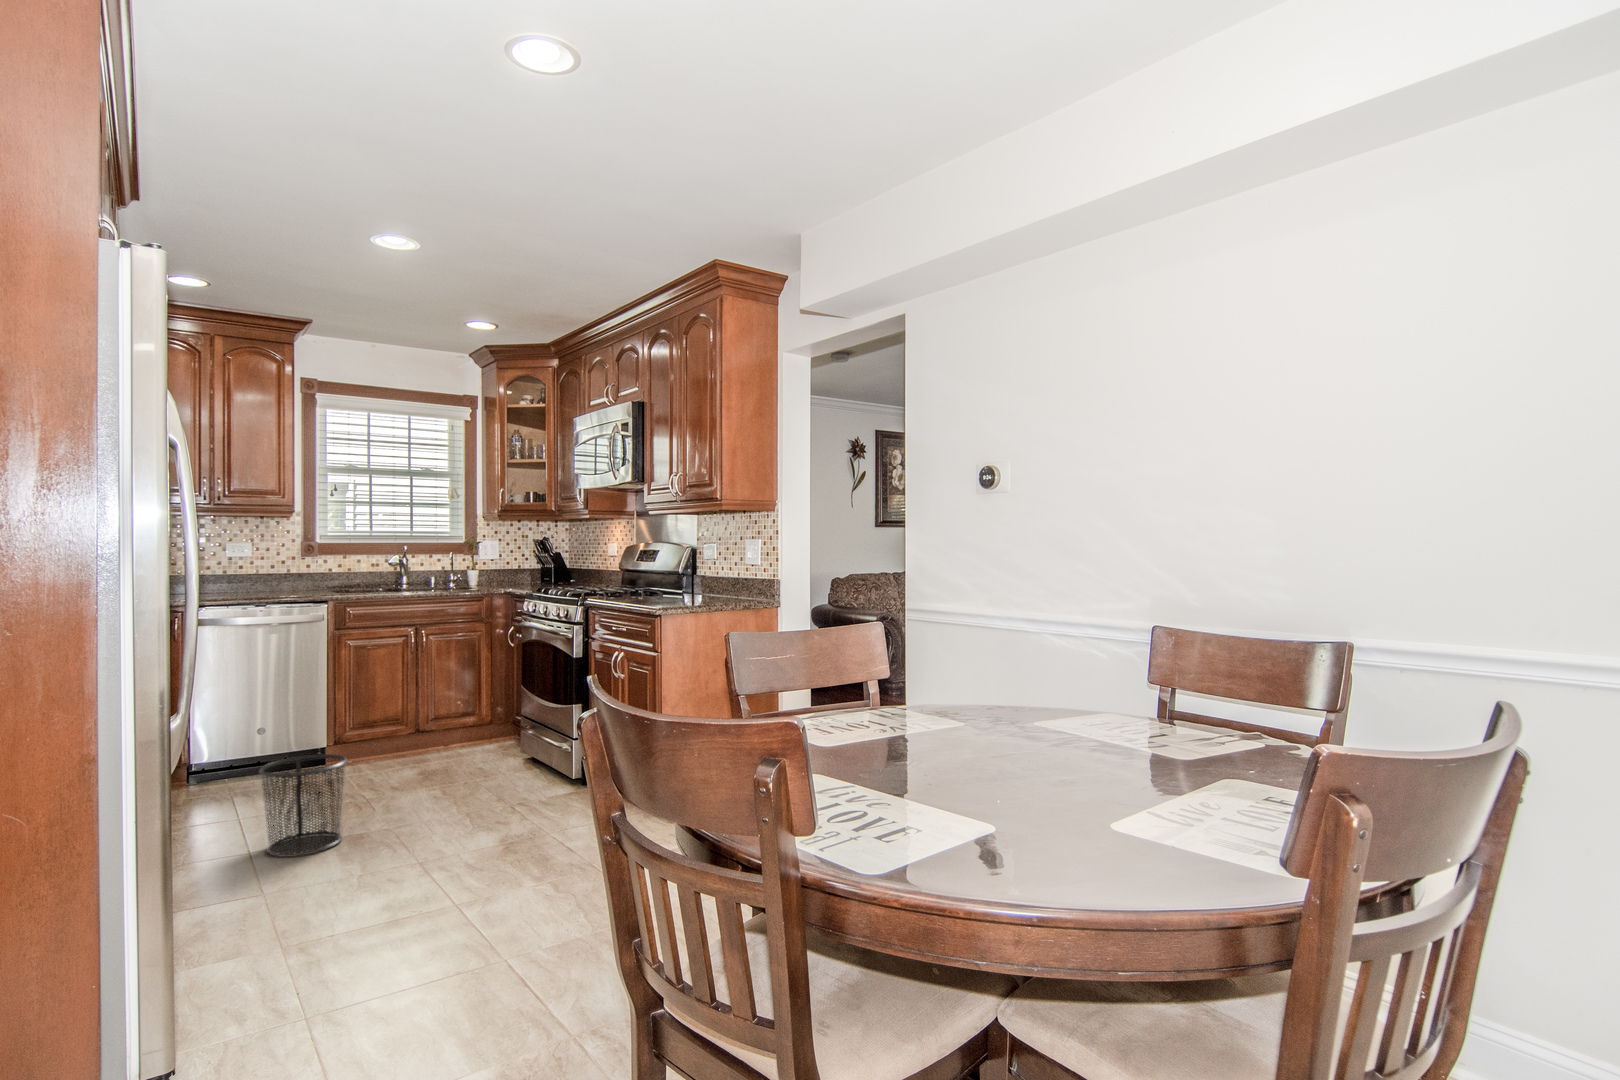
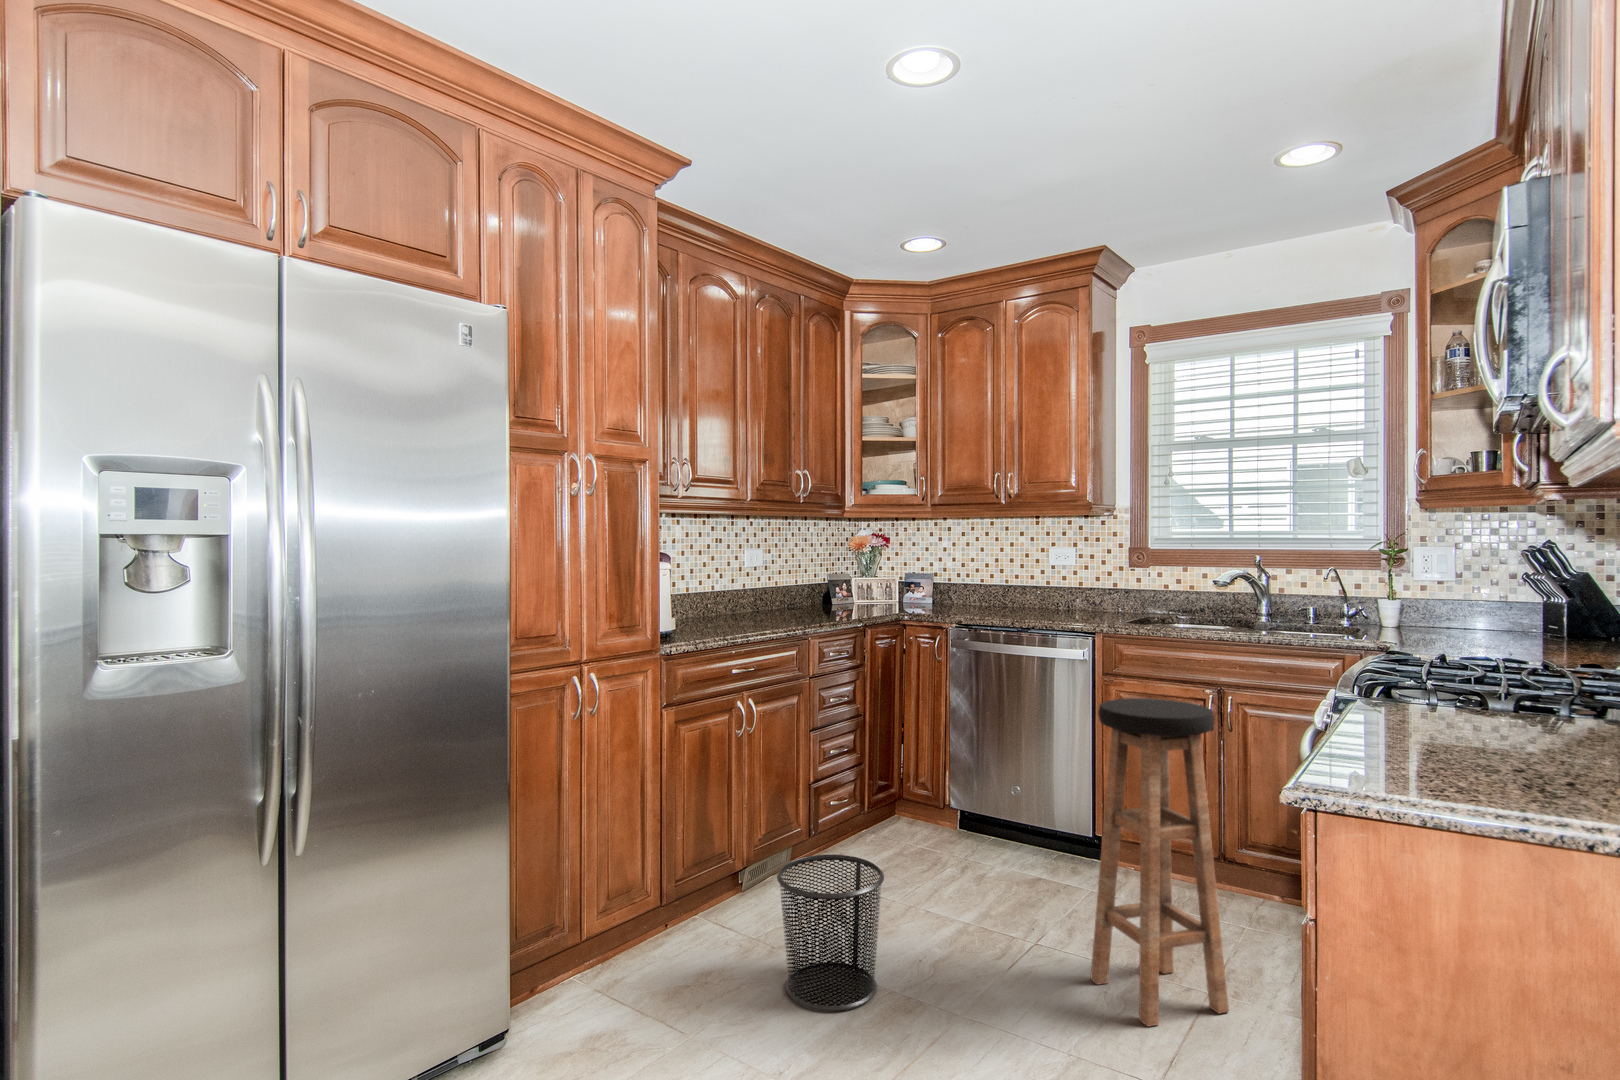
bar stool: none [426,621,497,791] -> present [1091,698,1229,1026]

